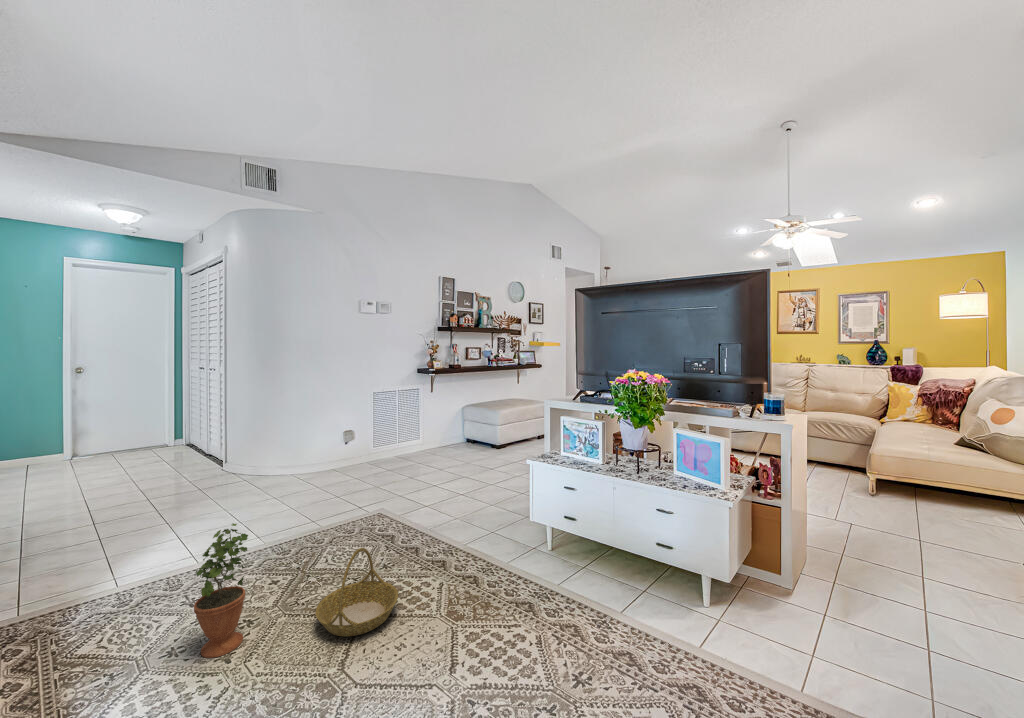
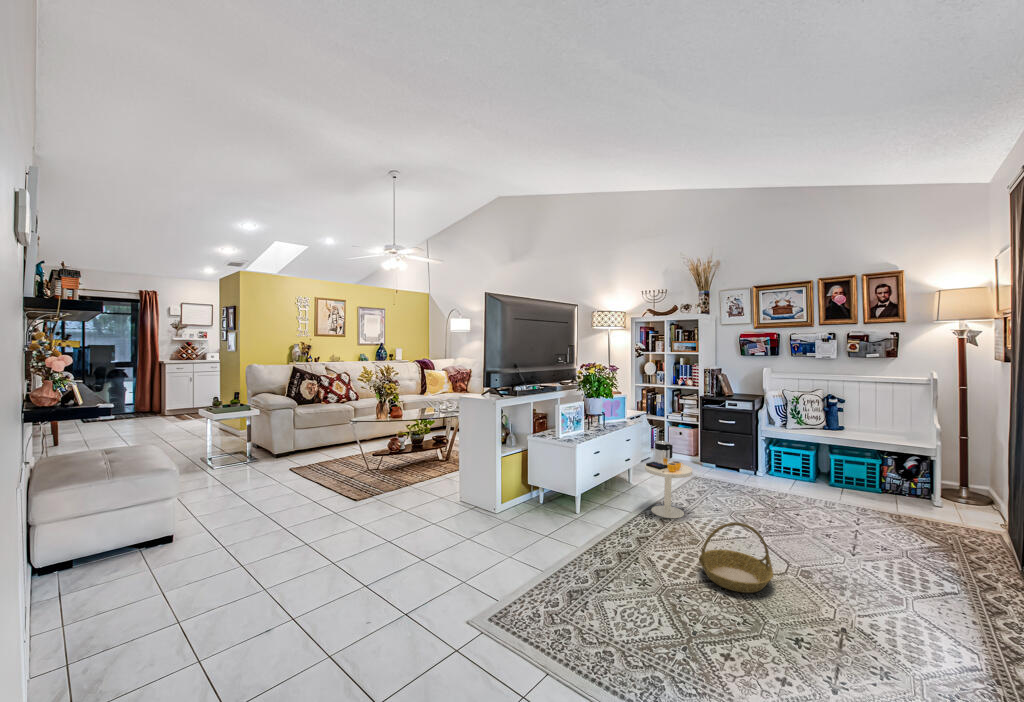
side table: none [525,496,599,630] -> present [645,441,692,518]
potted plant: present [194,523,248,658] -> none [807,516,867,655]

